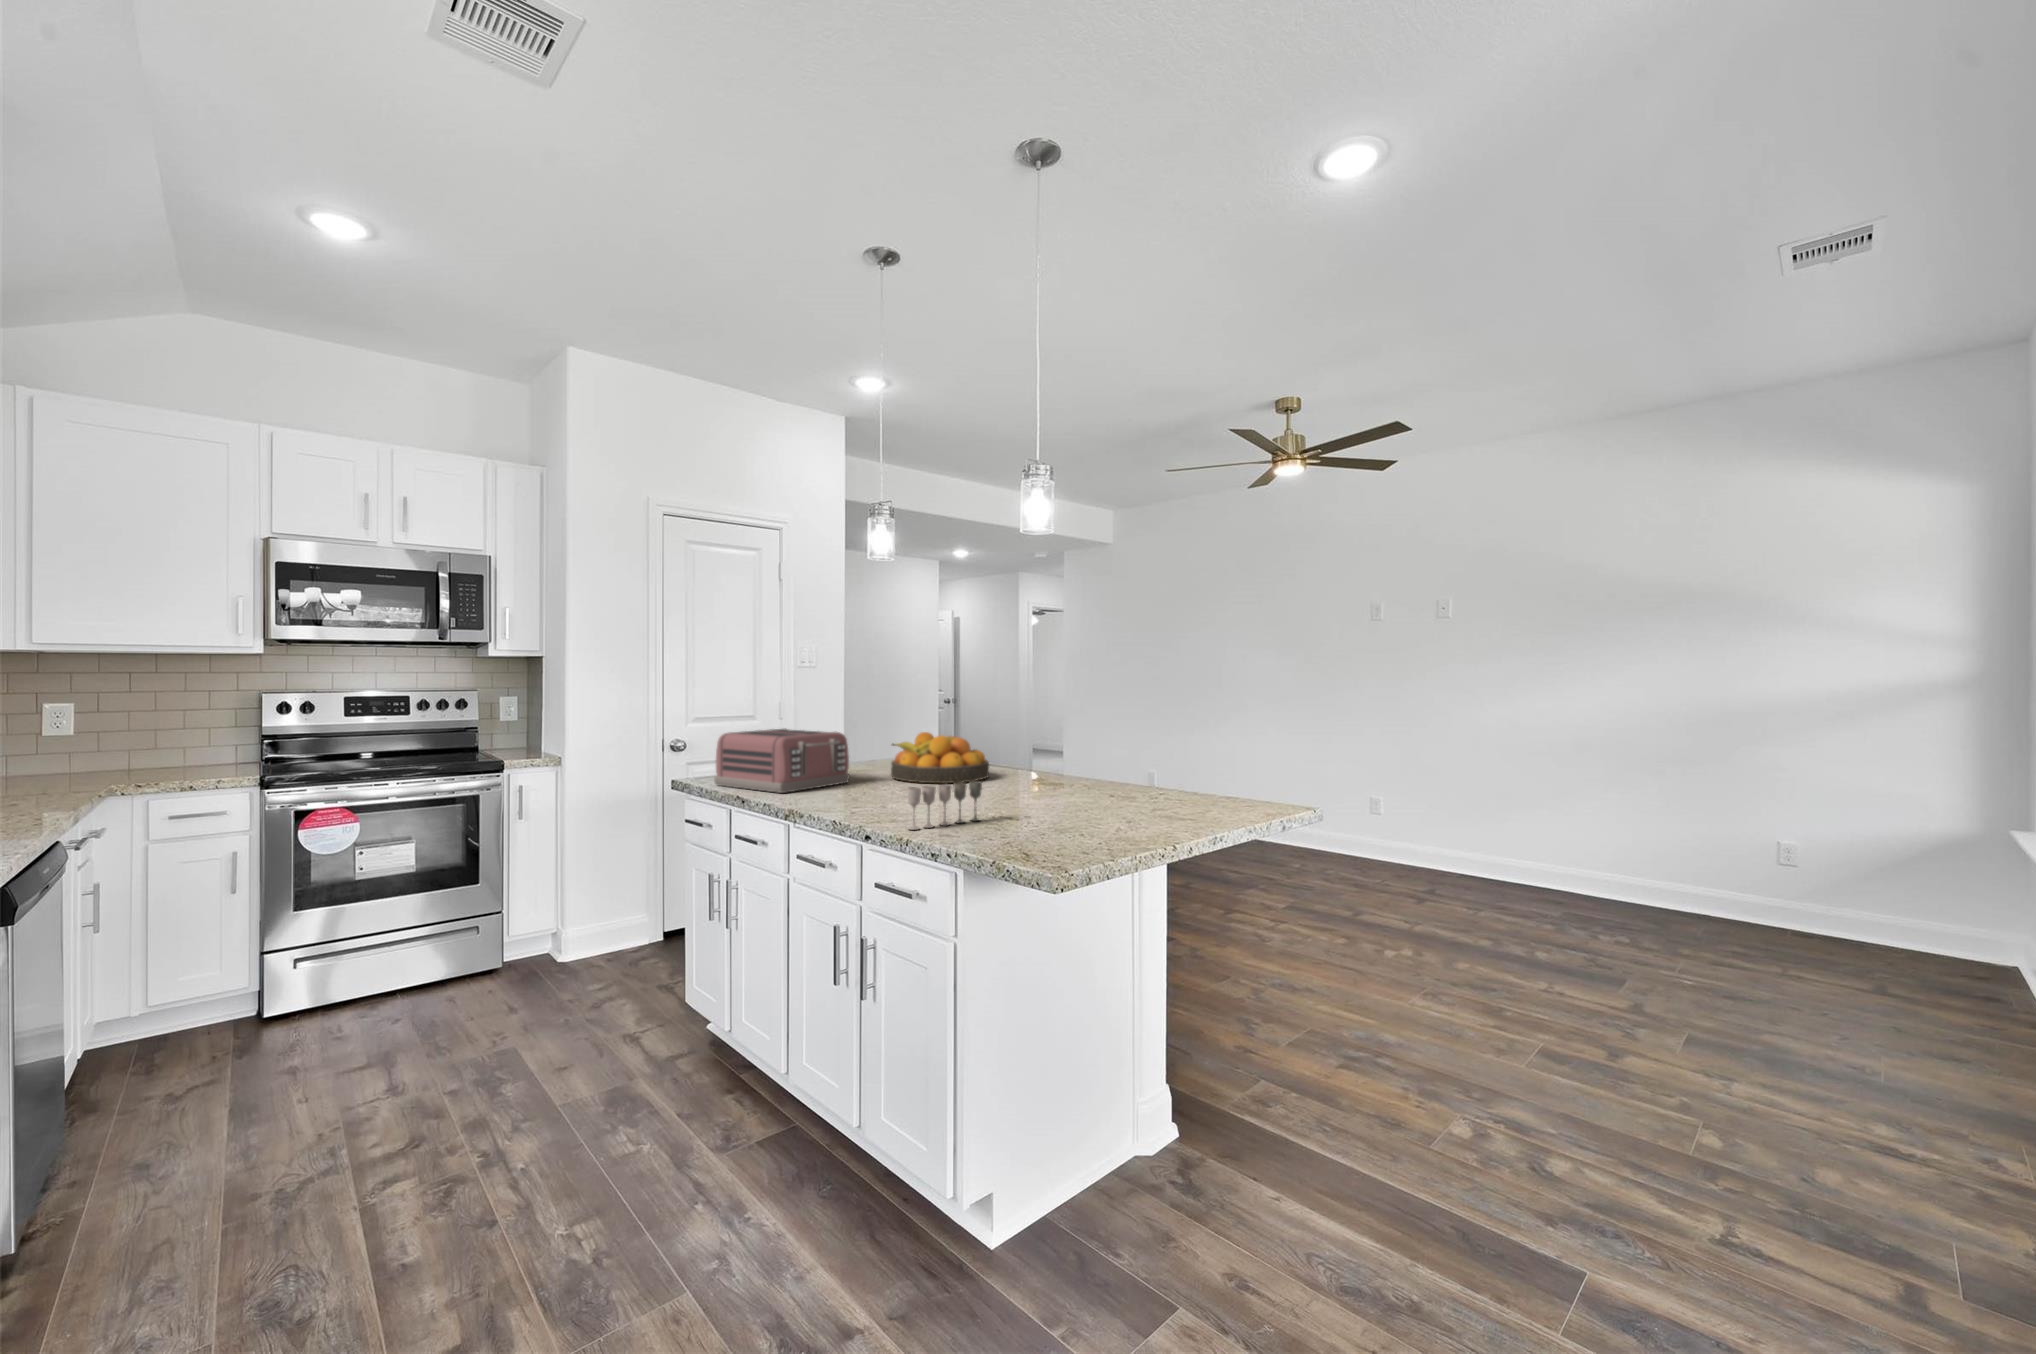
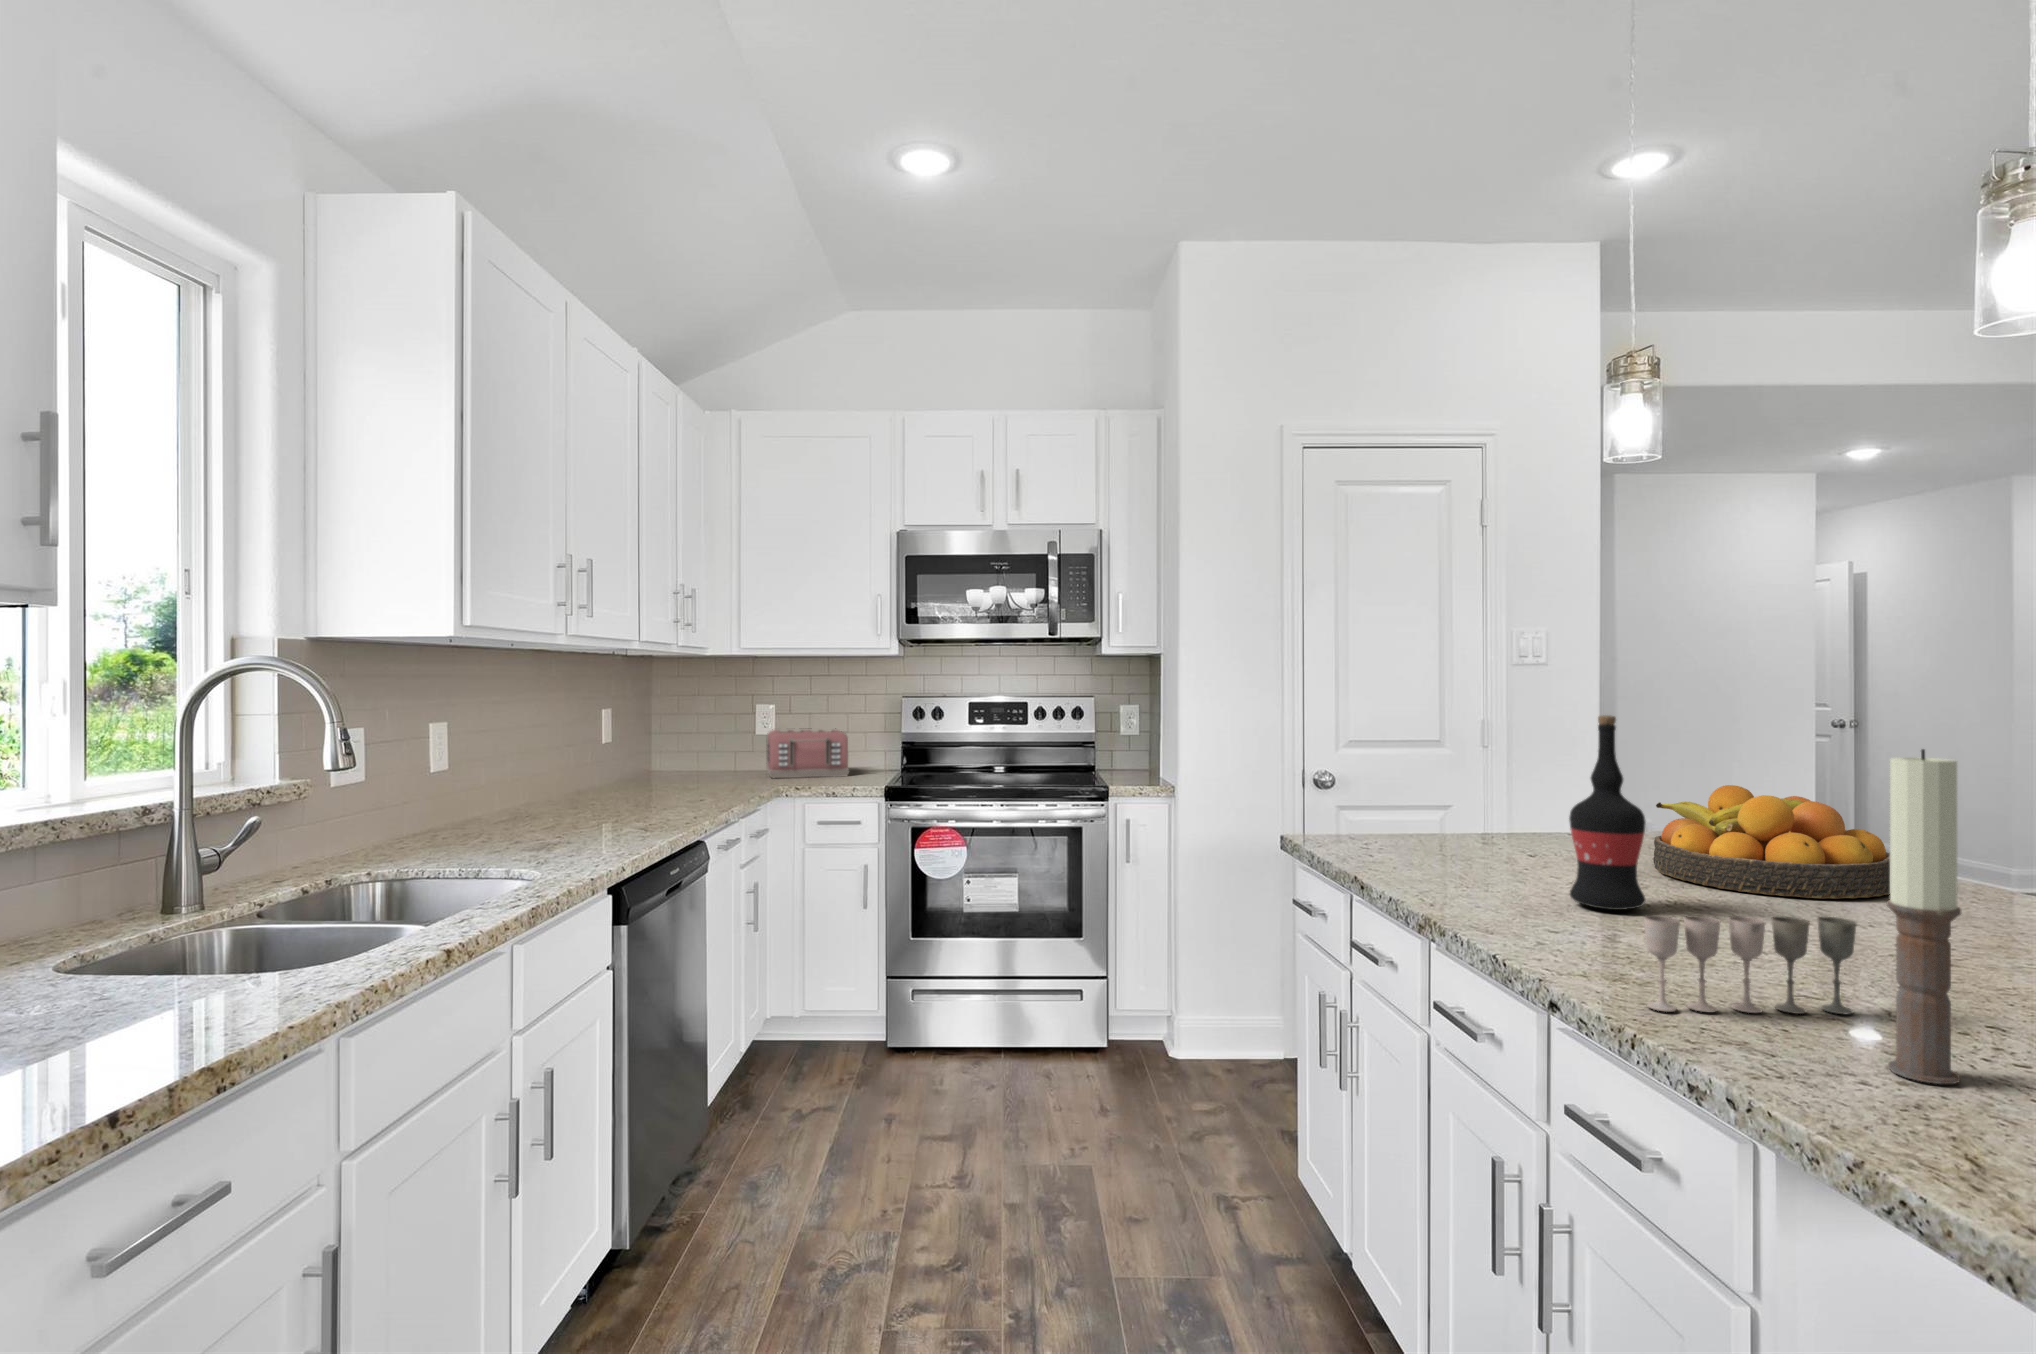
wine bottle: none [859,697,894,796] -> present [1569,715,1646,910]
candle: none [994,707,1016,836] -> present [1887,749,1961,1084]
toaster: present [714,729,849,793] -> present [766,728,849,778]

